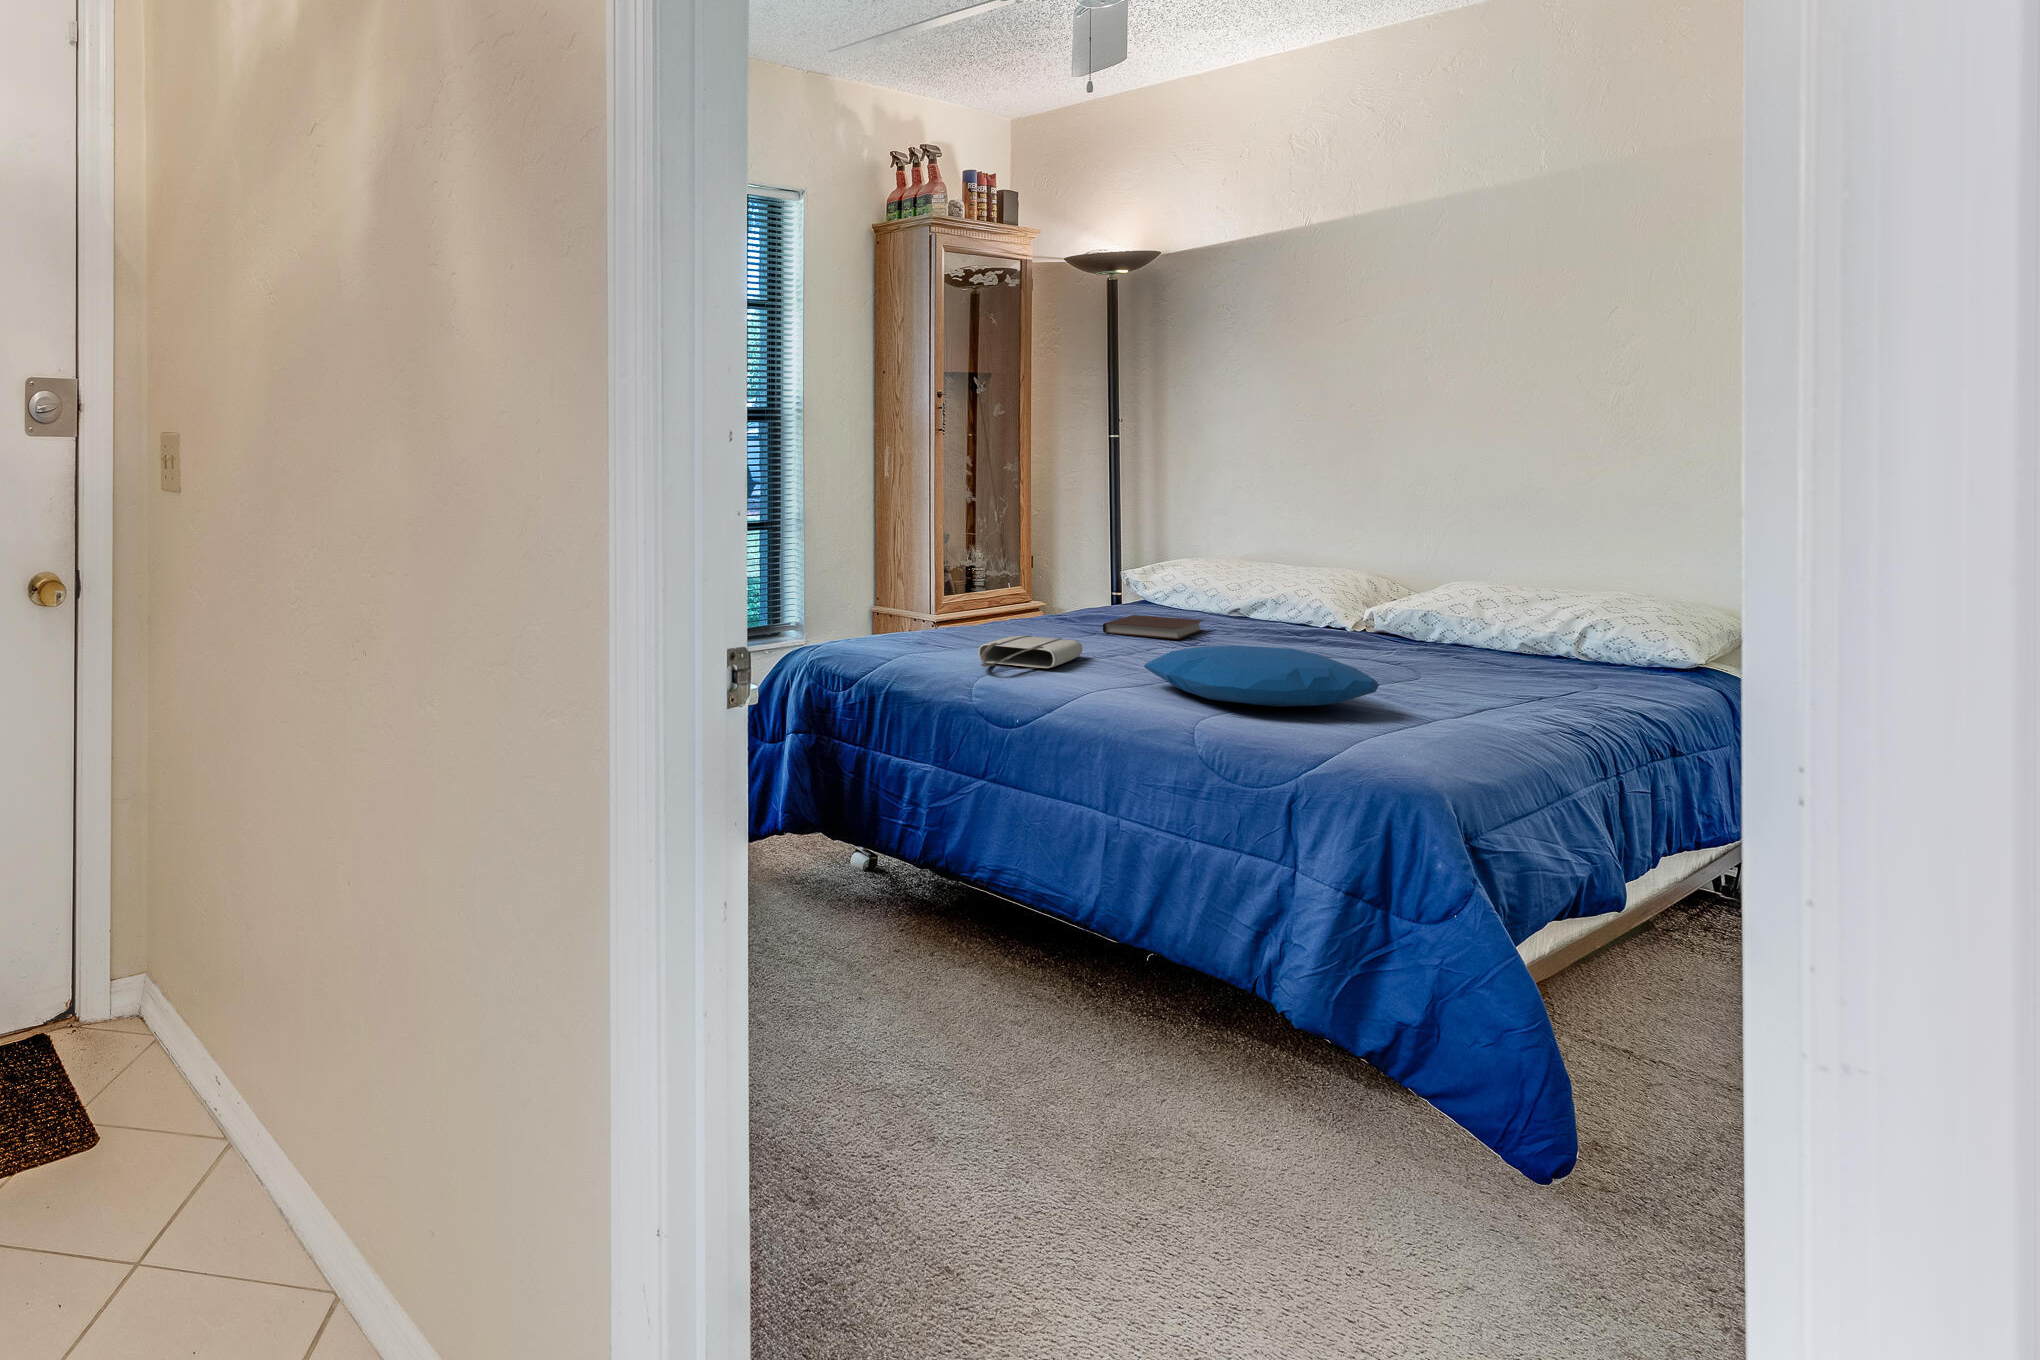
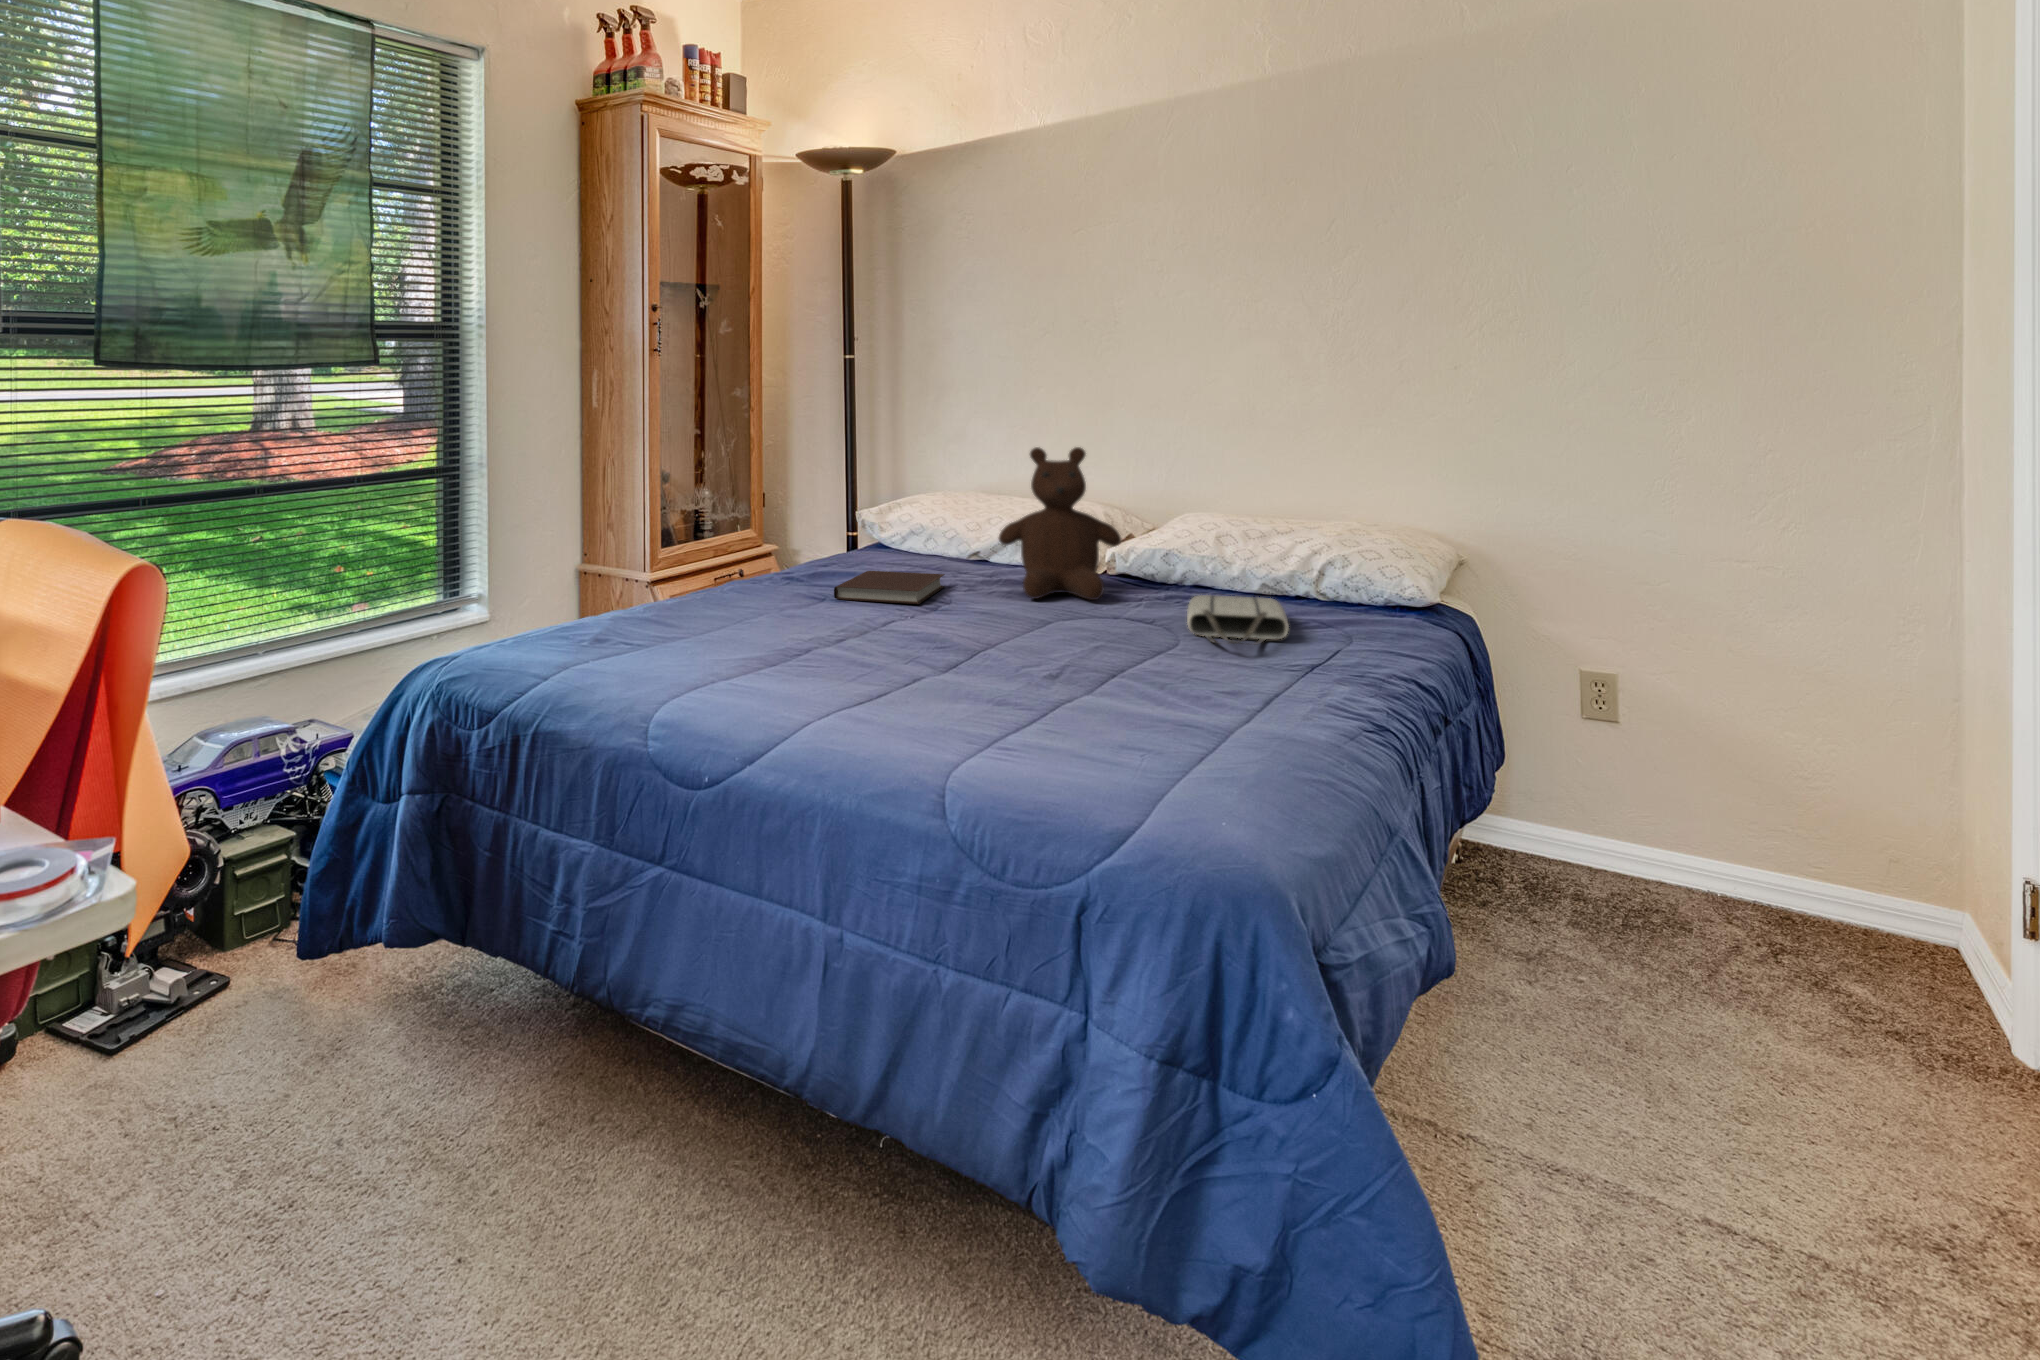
teddy bear: none [1255,516,1376,645] -> present [999,447,1121,600]
tote bag: present [979,636,1082,669] -> present [1187,595,1289,644]
pillow: present [1144,645,1379,707] -> none [877,630,1157,723]

